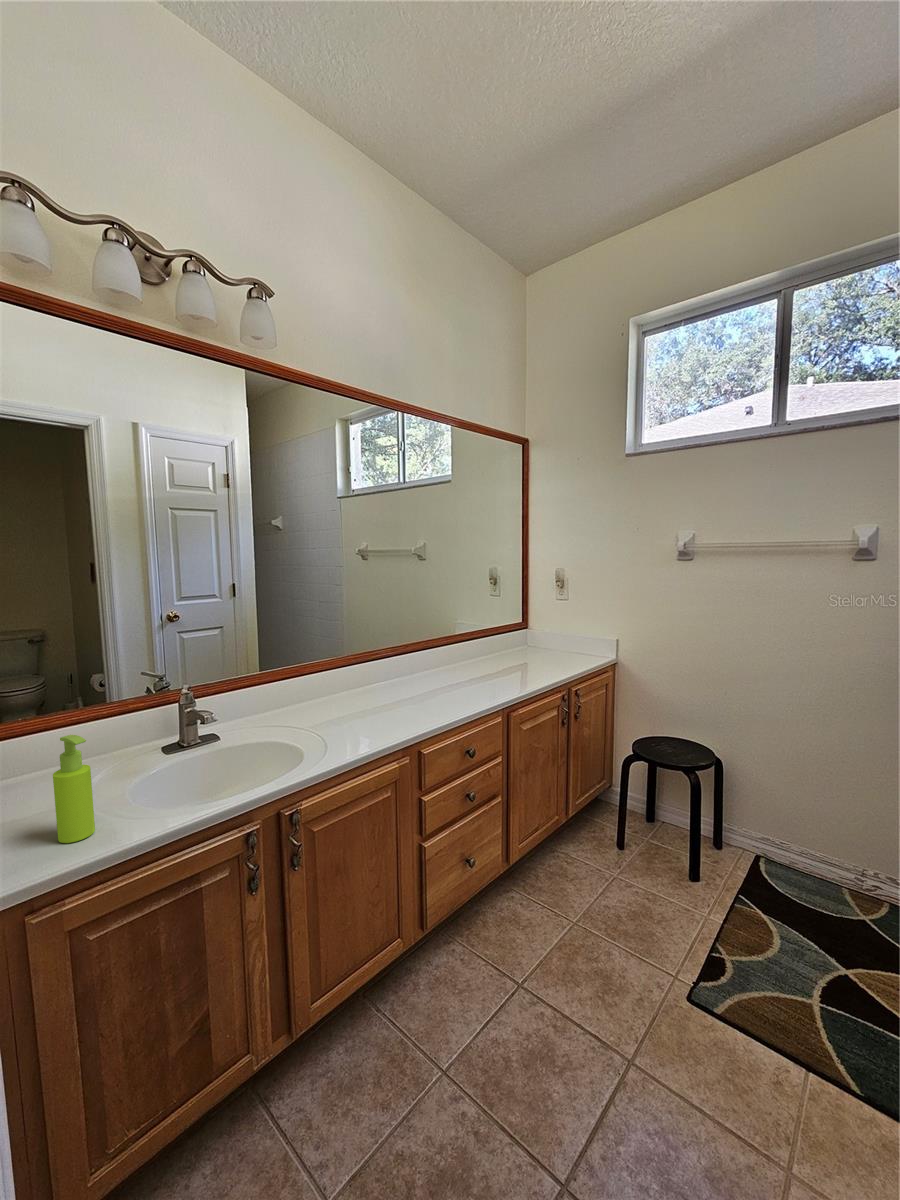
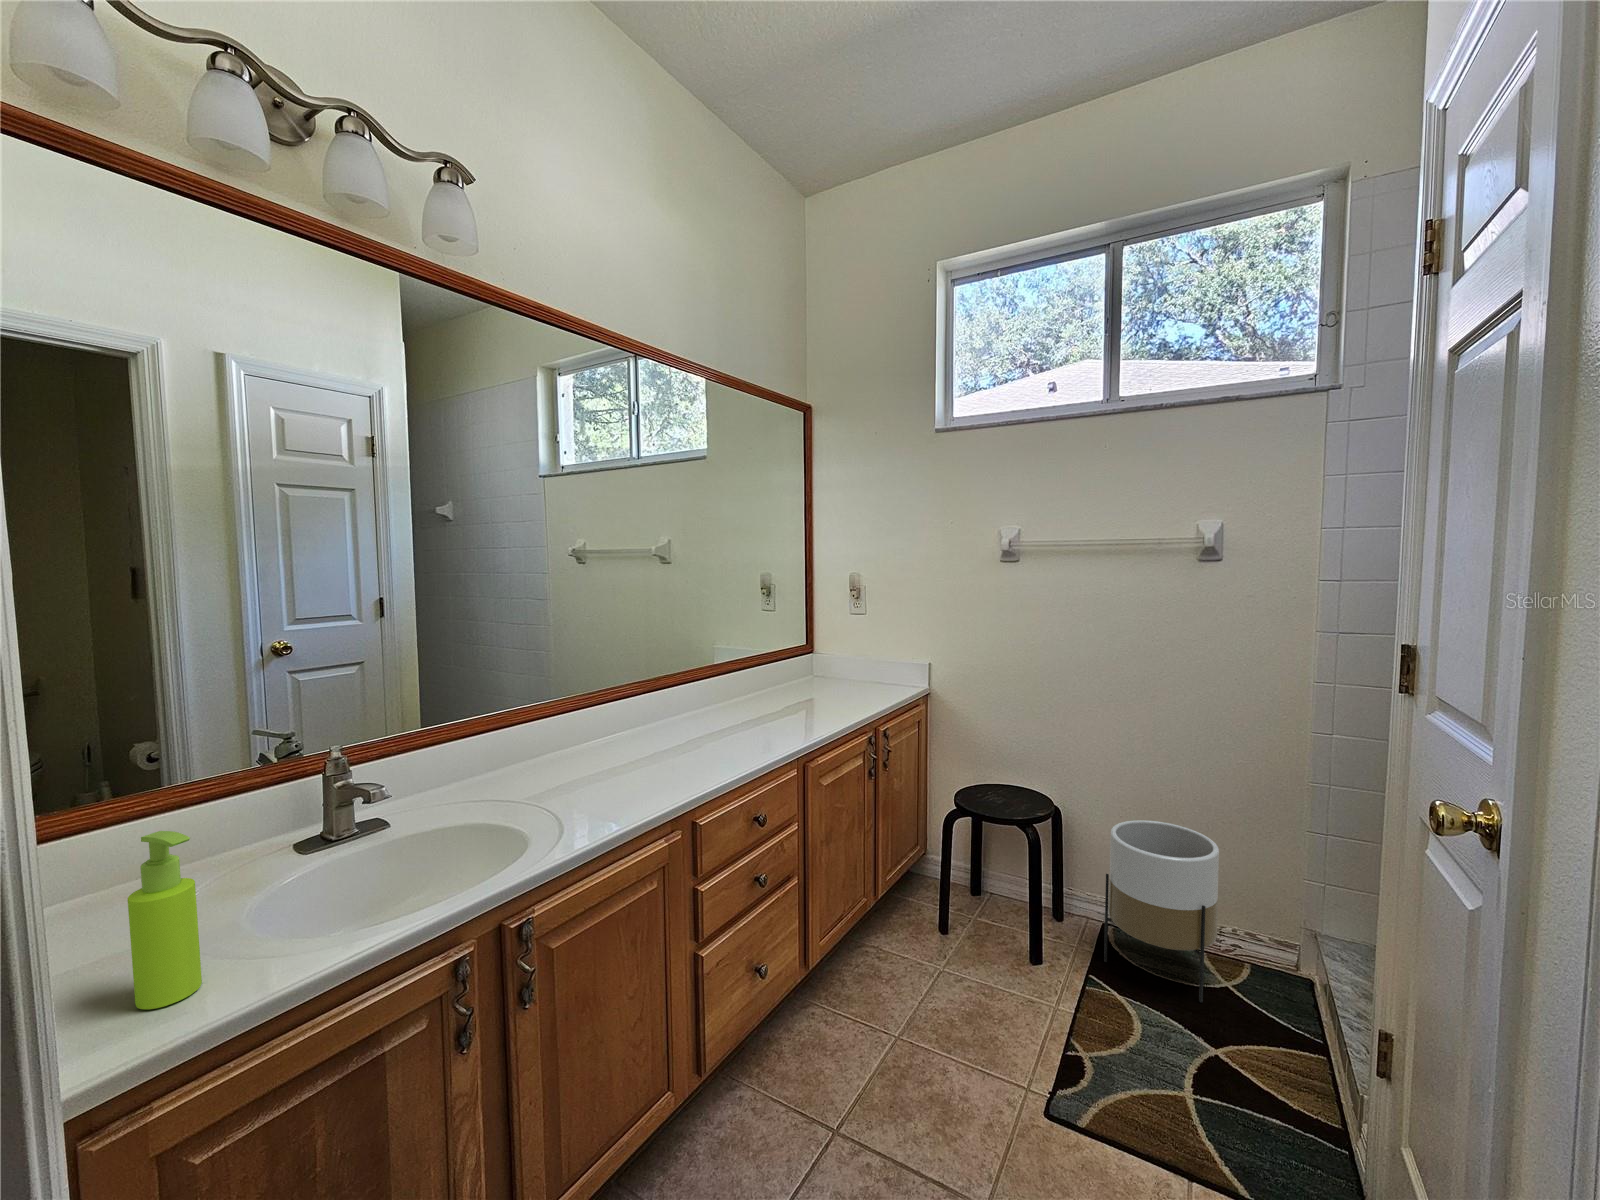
planter: none [755,776,861,930] -> present [1104,820,1219,1003]

